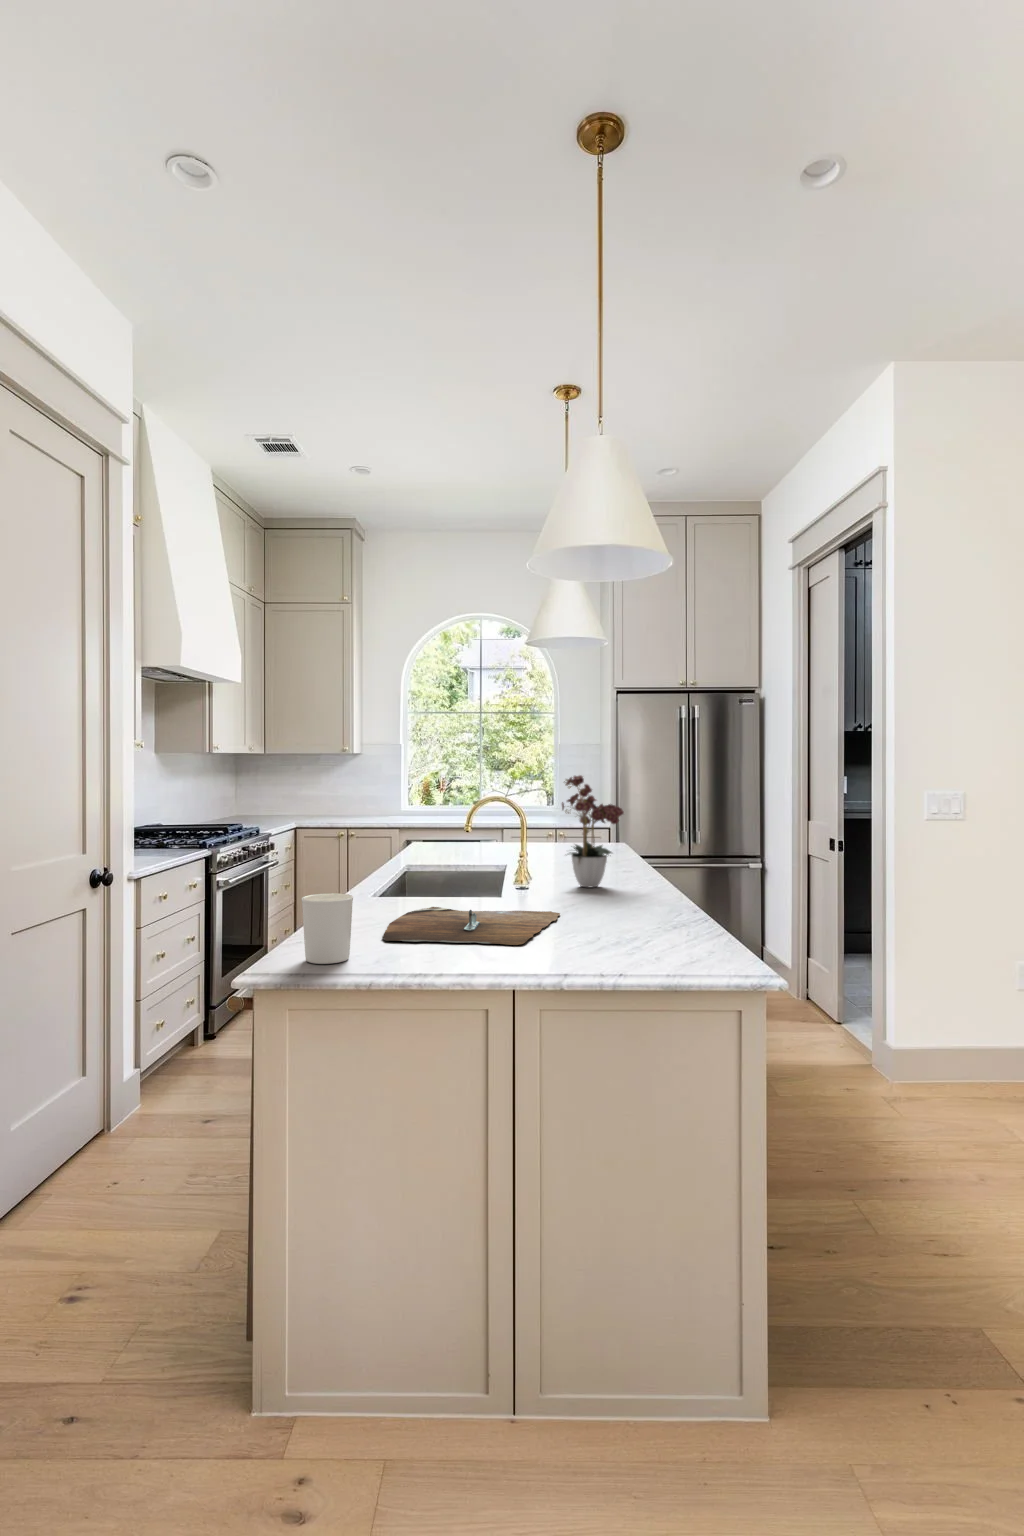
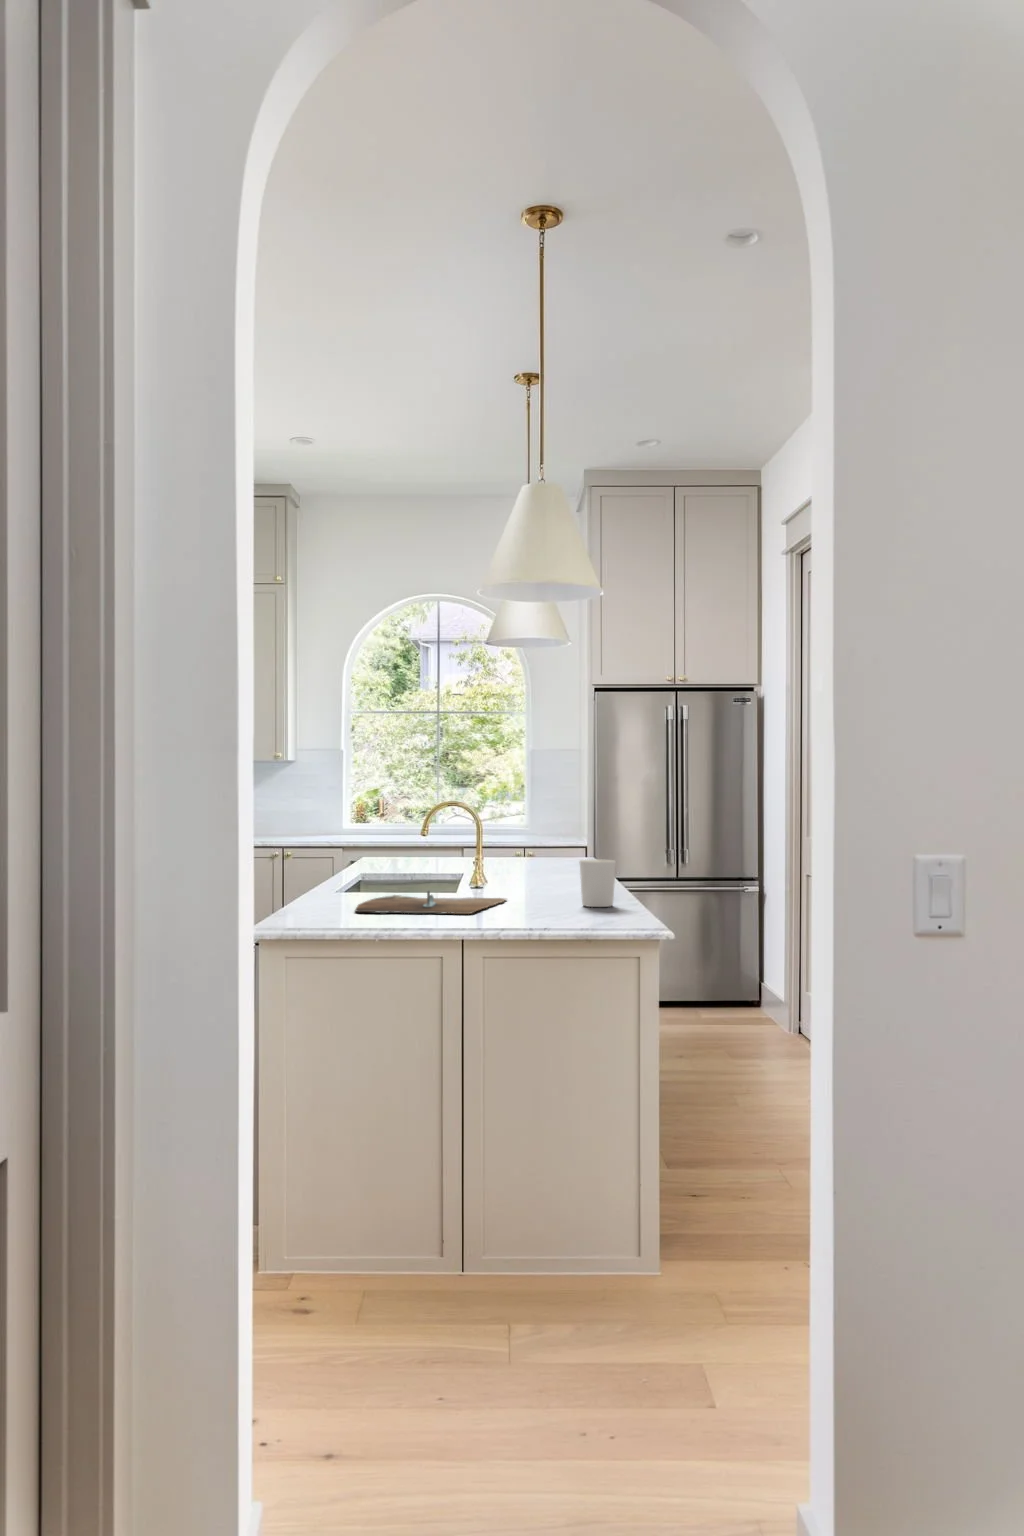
flower arrangement: present [562,775,624,887] -> none [510,774,579,885]
candle holder: present [301,893,353,964] -> present [580,860,616,907]

